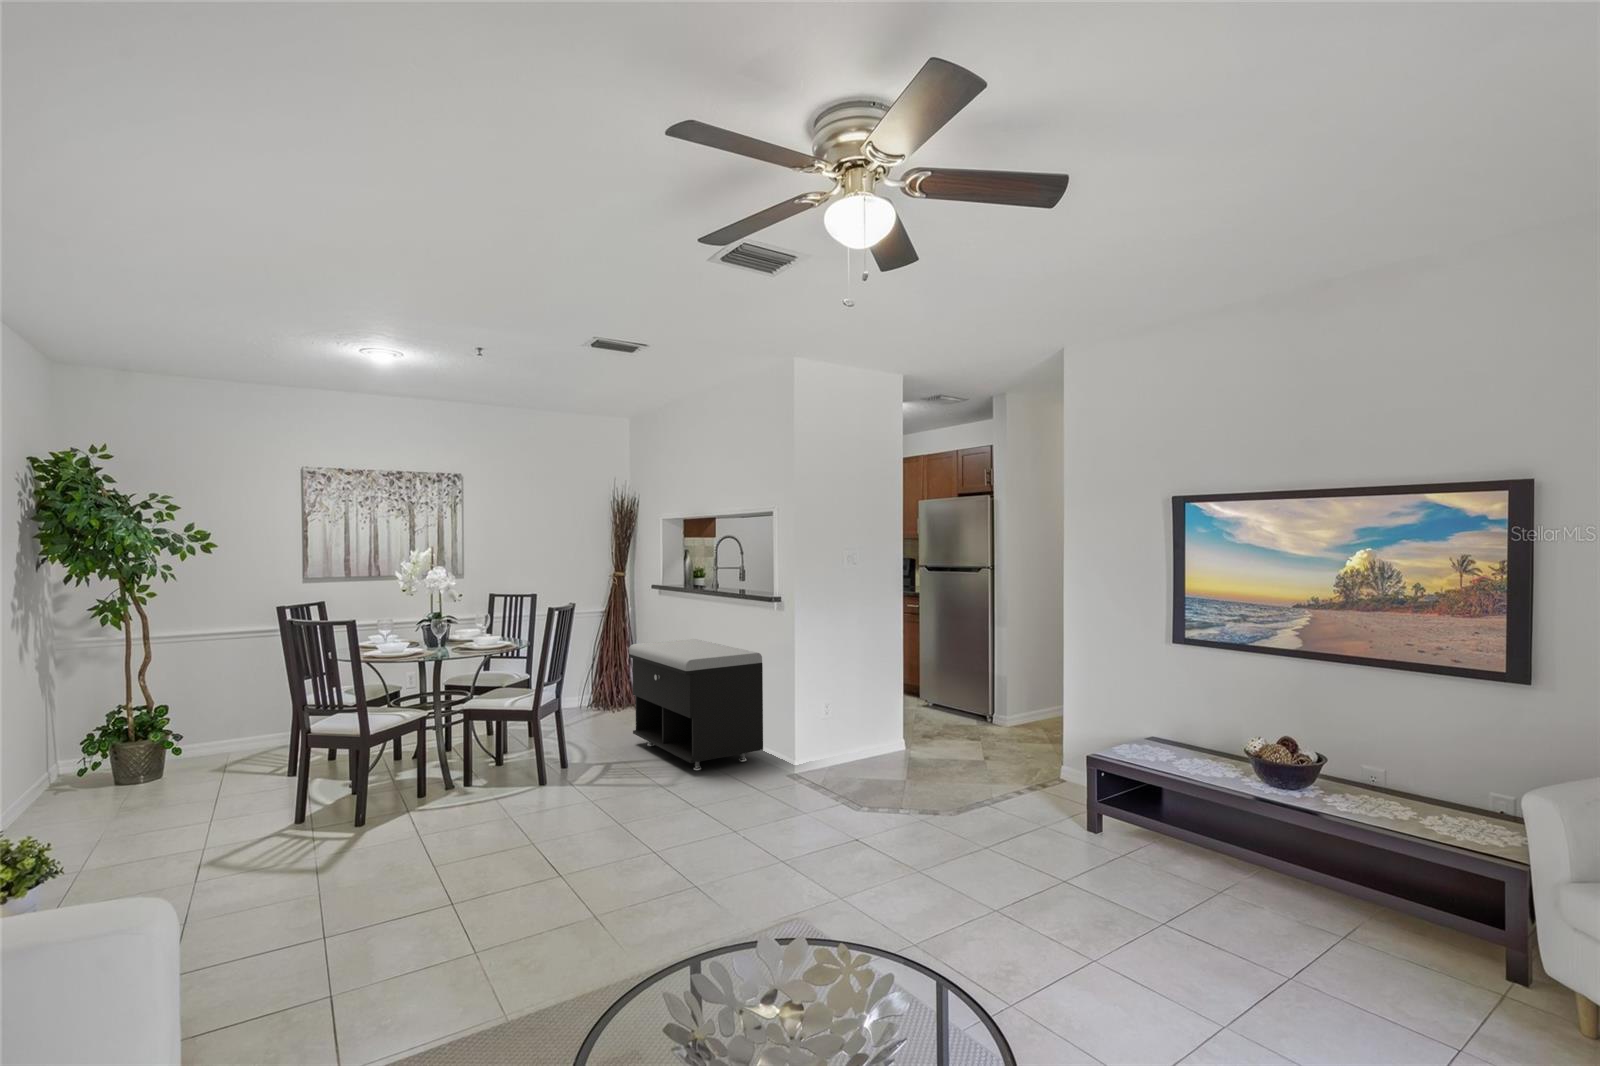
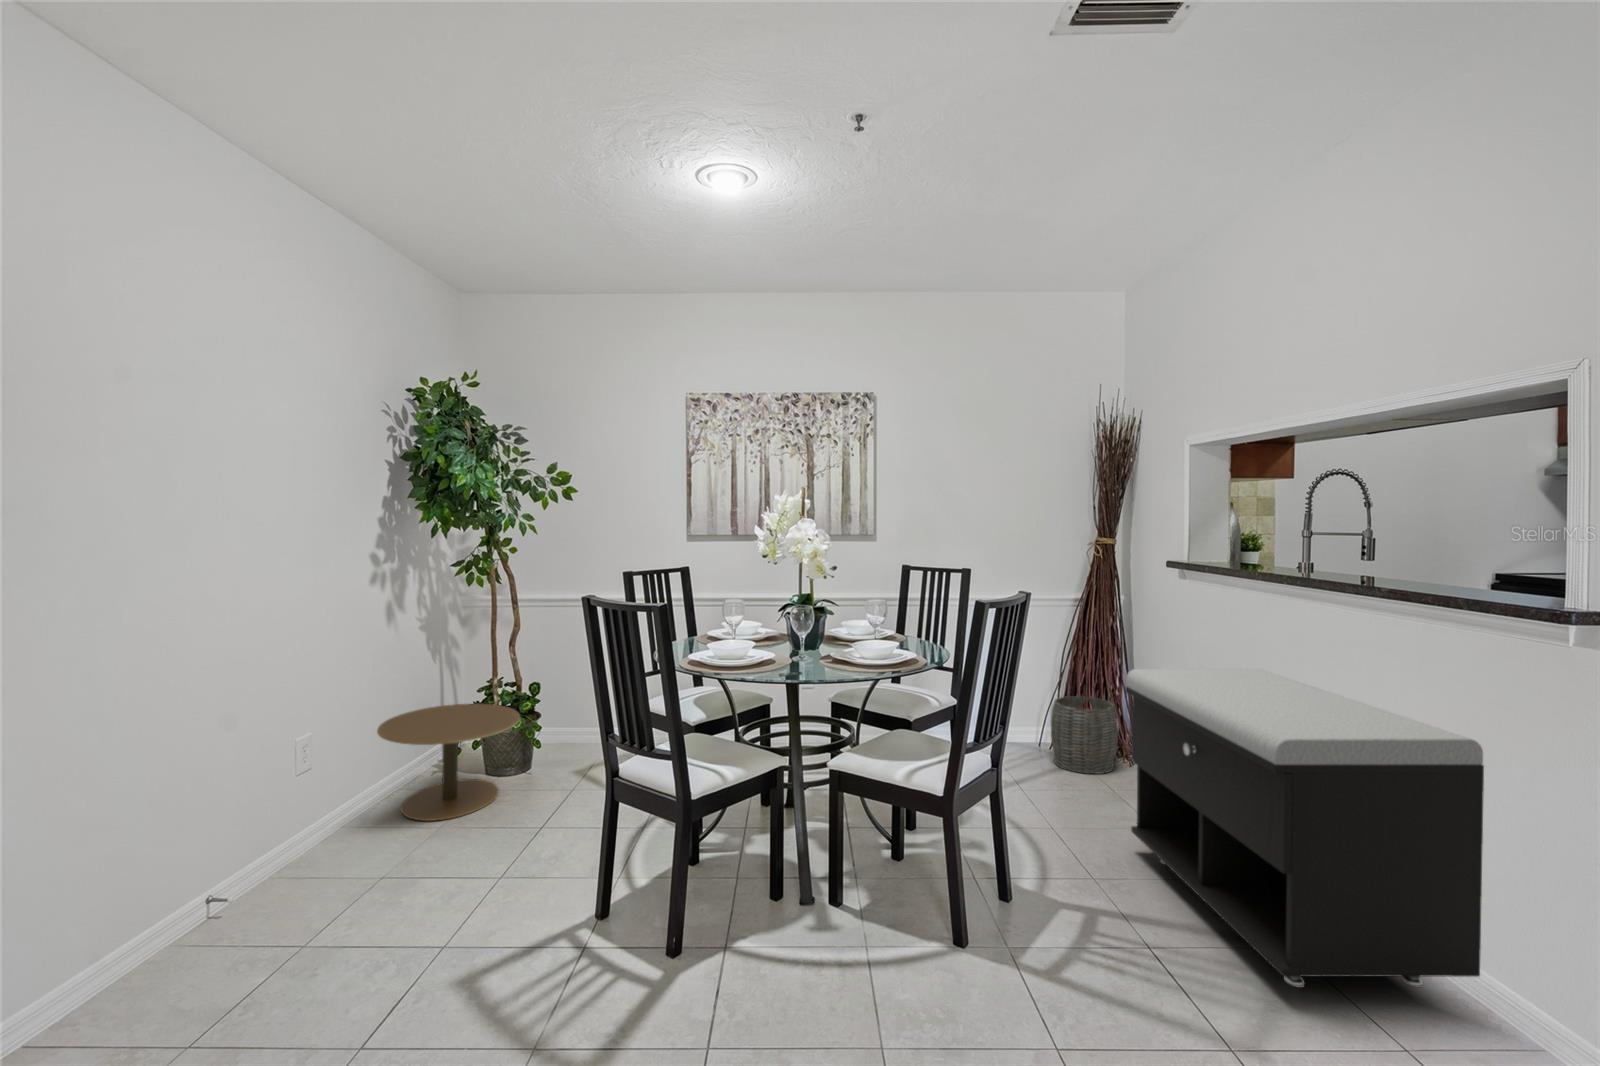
woven basket: none [588,673,628,719] -> present [1051,696,1118,774]
side table: none [35,726,176,817] -> present [377,704,520,821]

